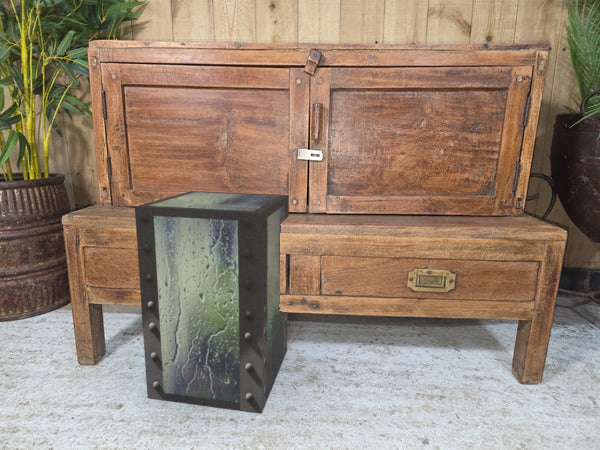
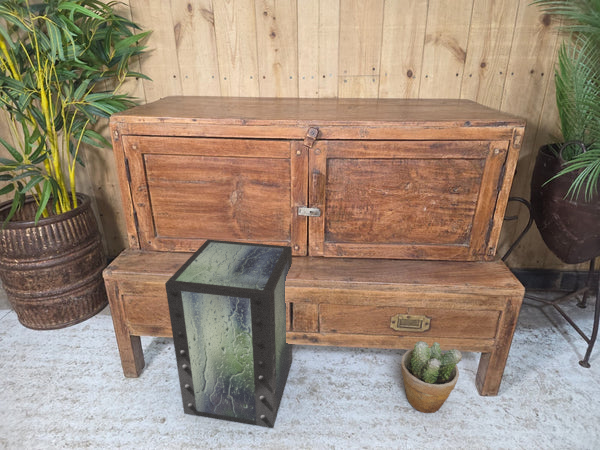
potted plant: none [423,303,499,400] -> present [401,341,462,413]

